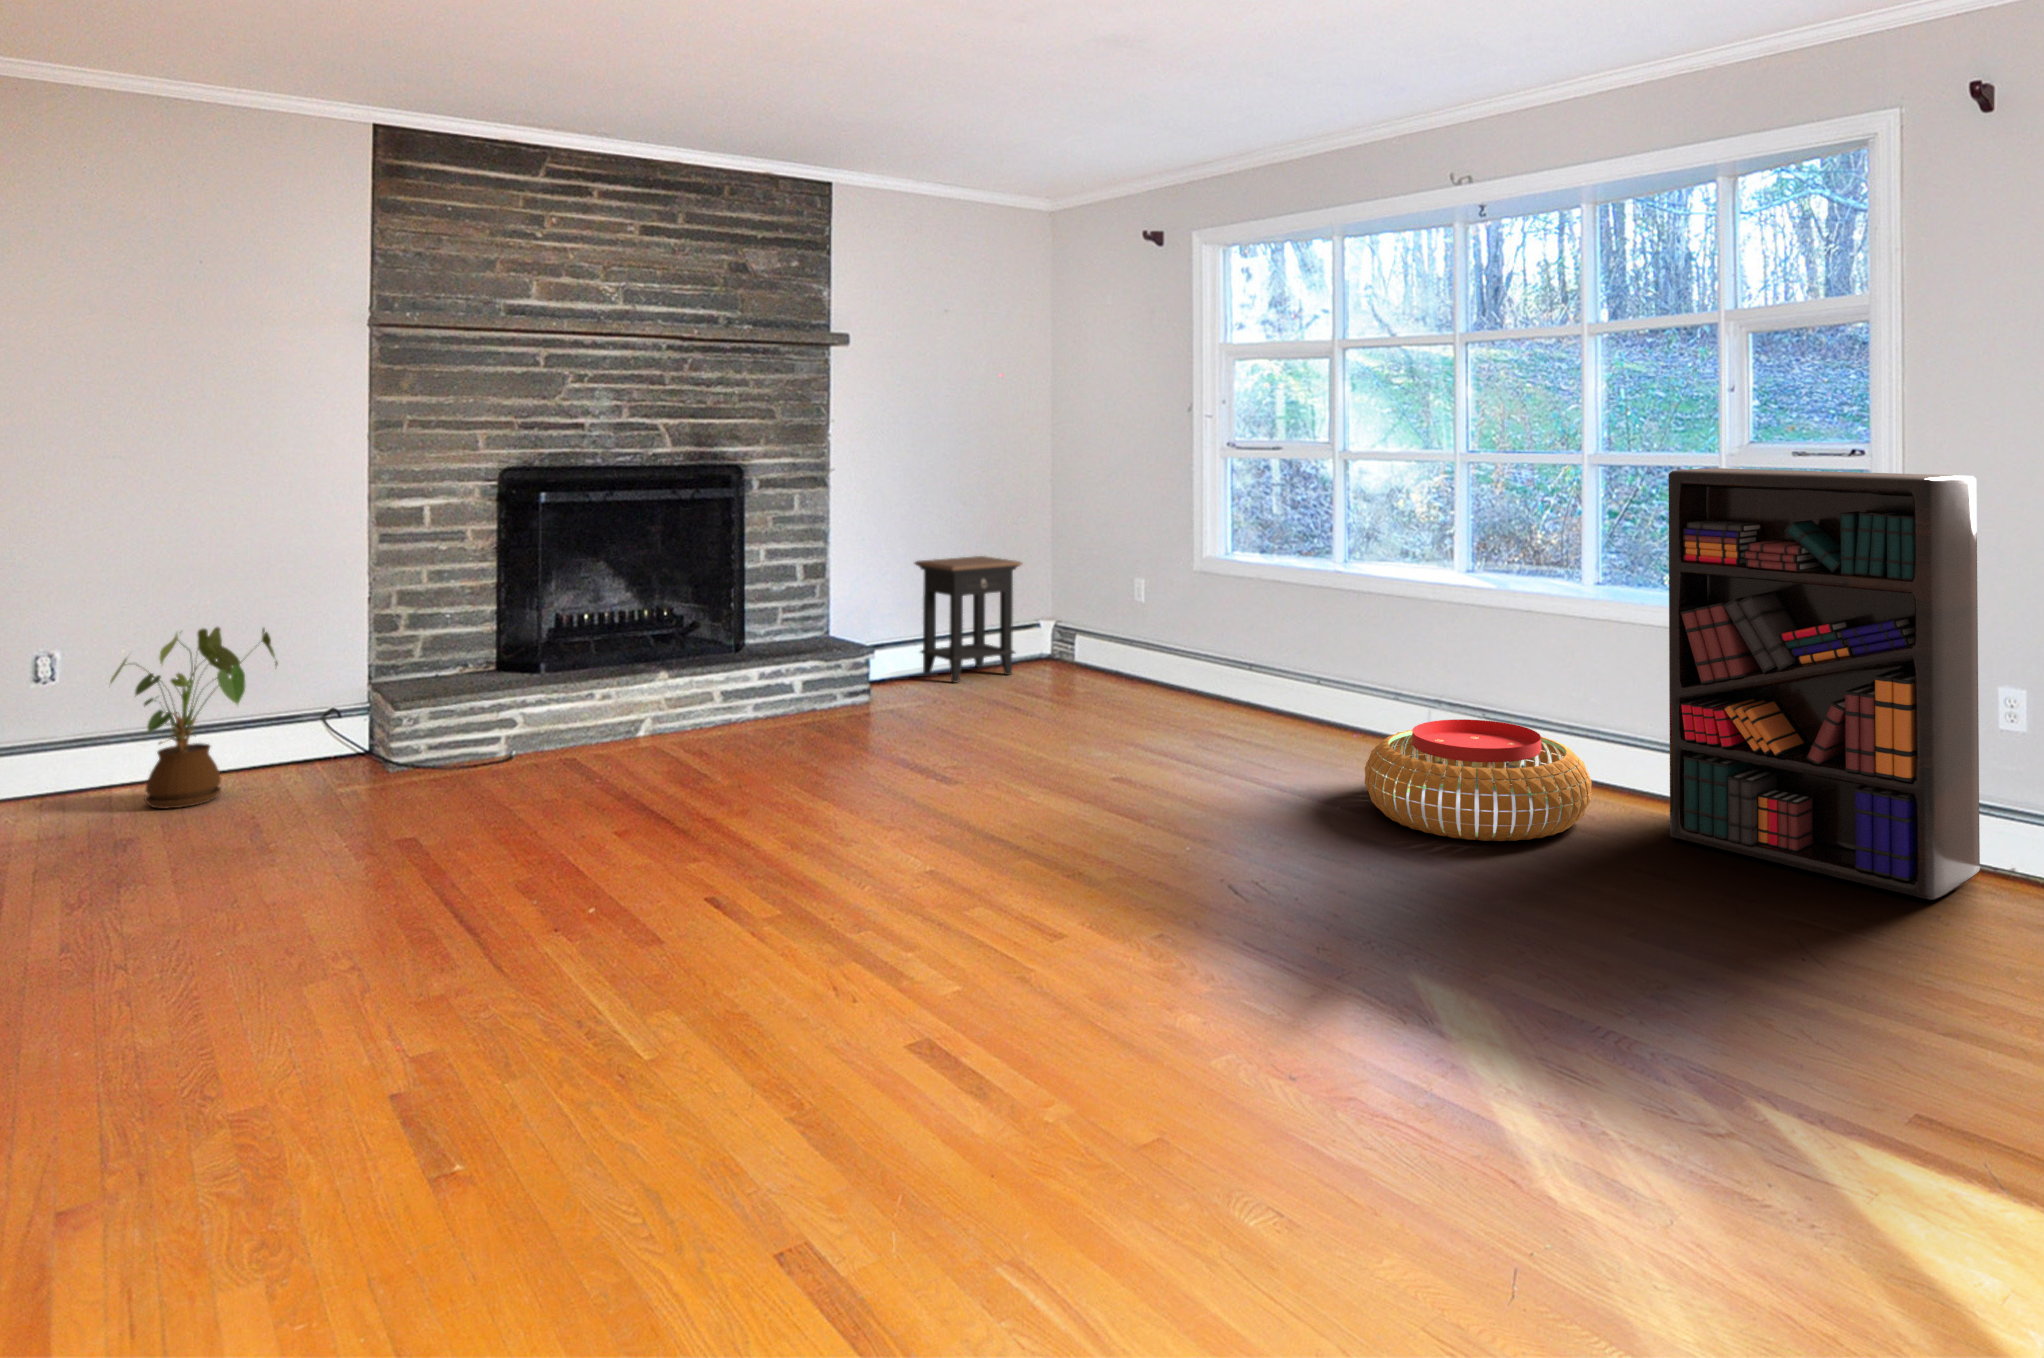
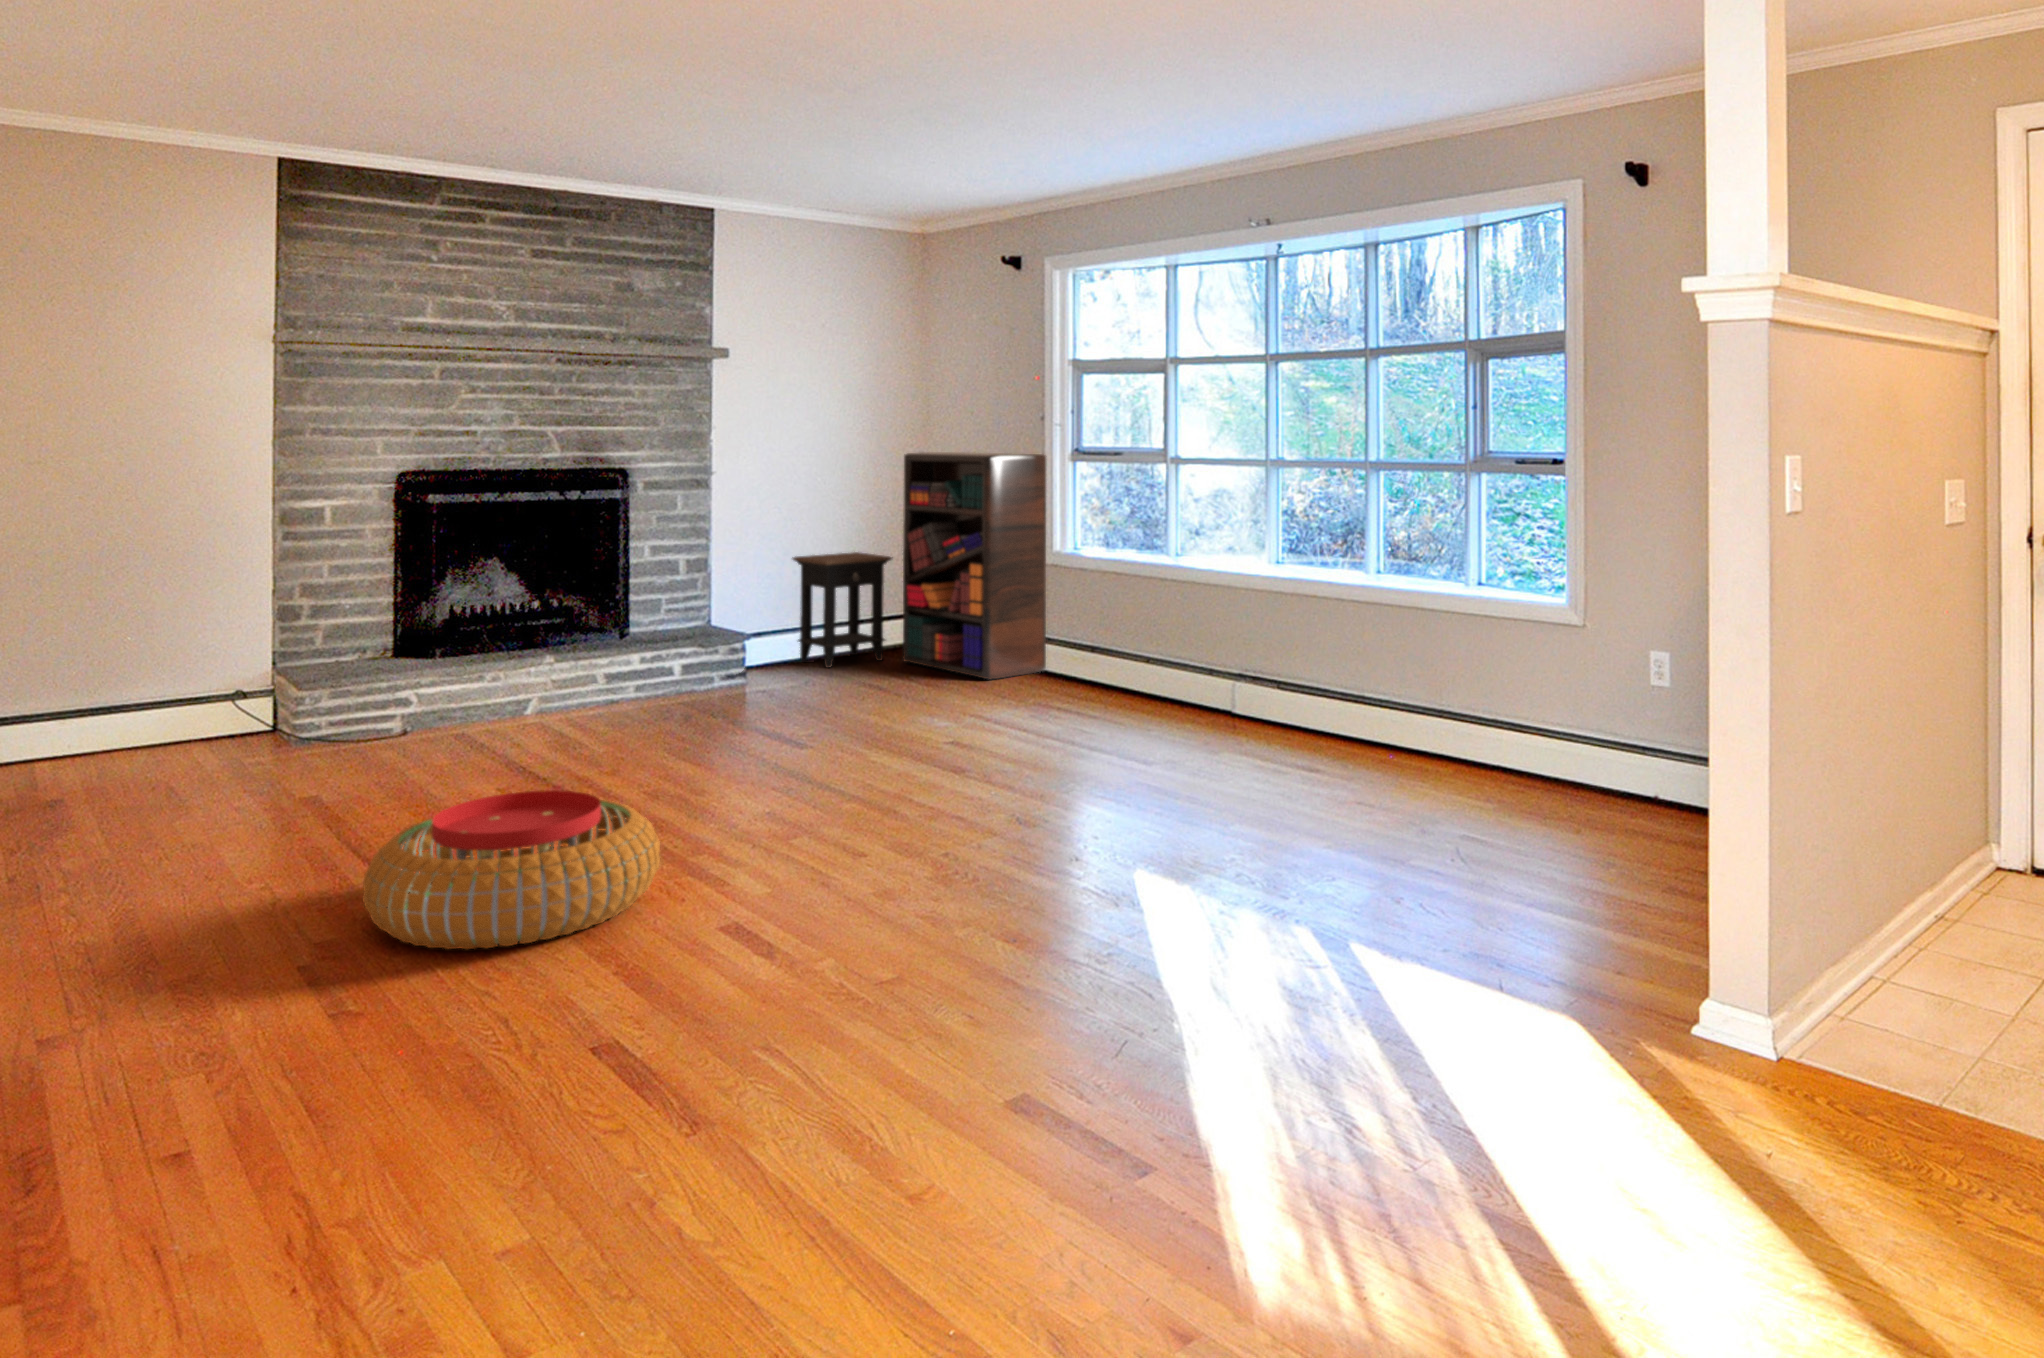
bookshelf: present [1668,468,1980,900] -> present [903,452,1046,679]
house plant: present [110,627,278,809] -> none [30,616,188,778]
pouf: present [1365,719,1592,841] -> present [363,790,660,950]

